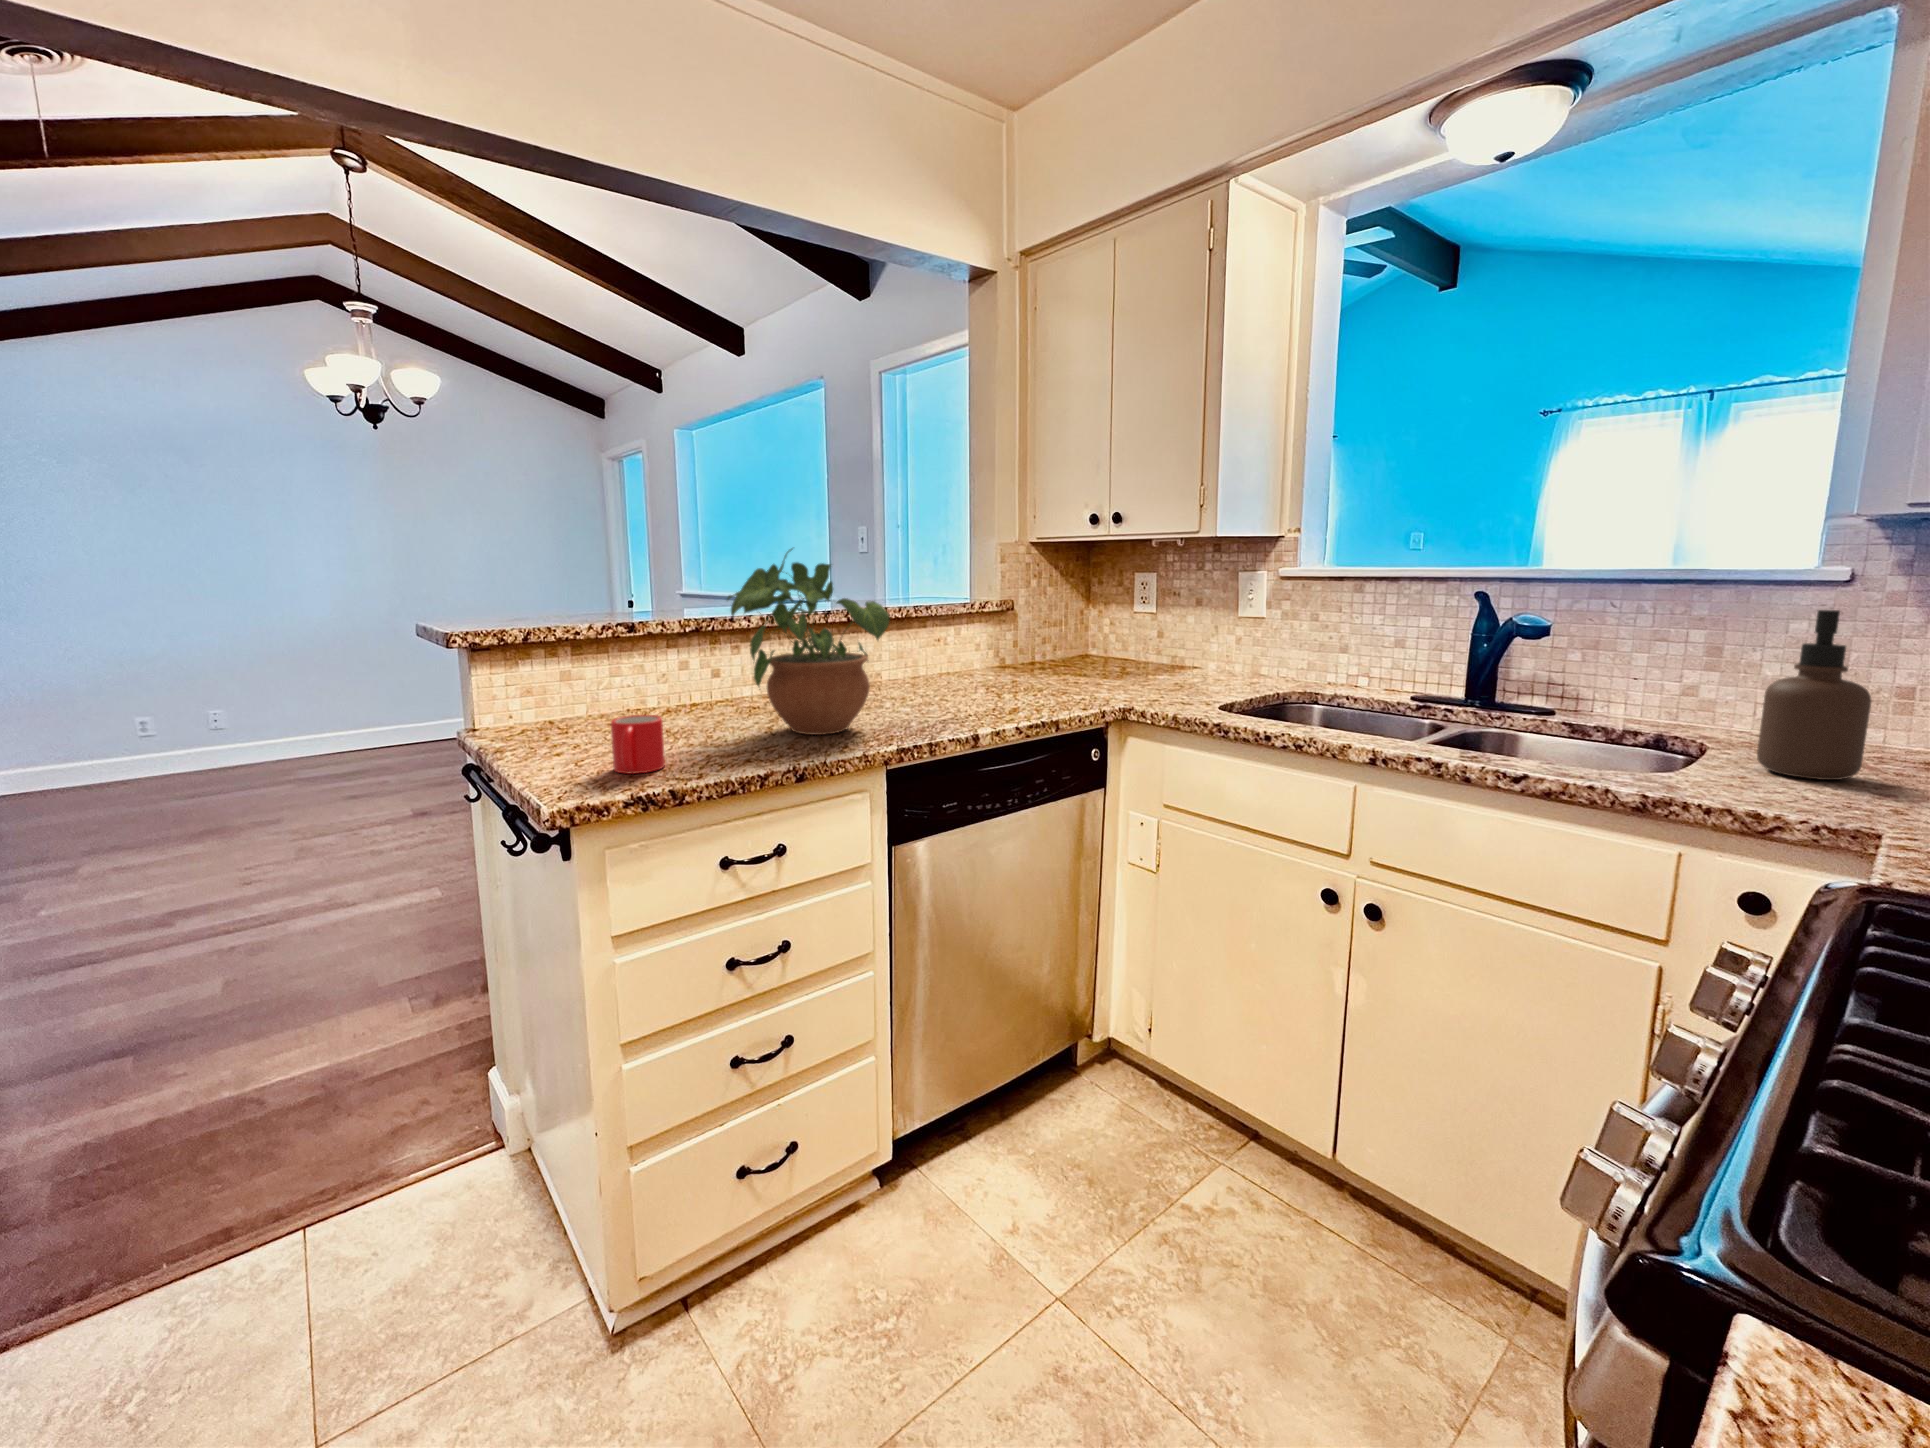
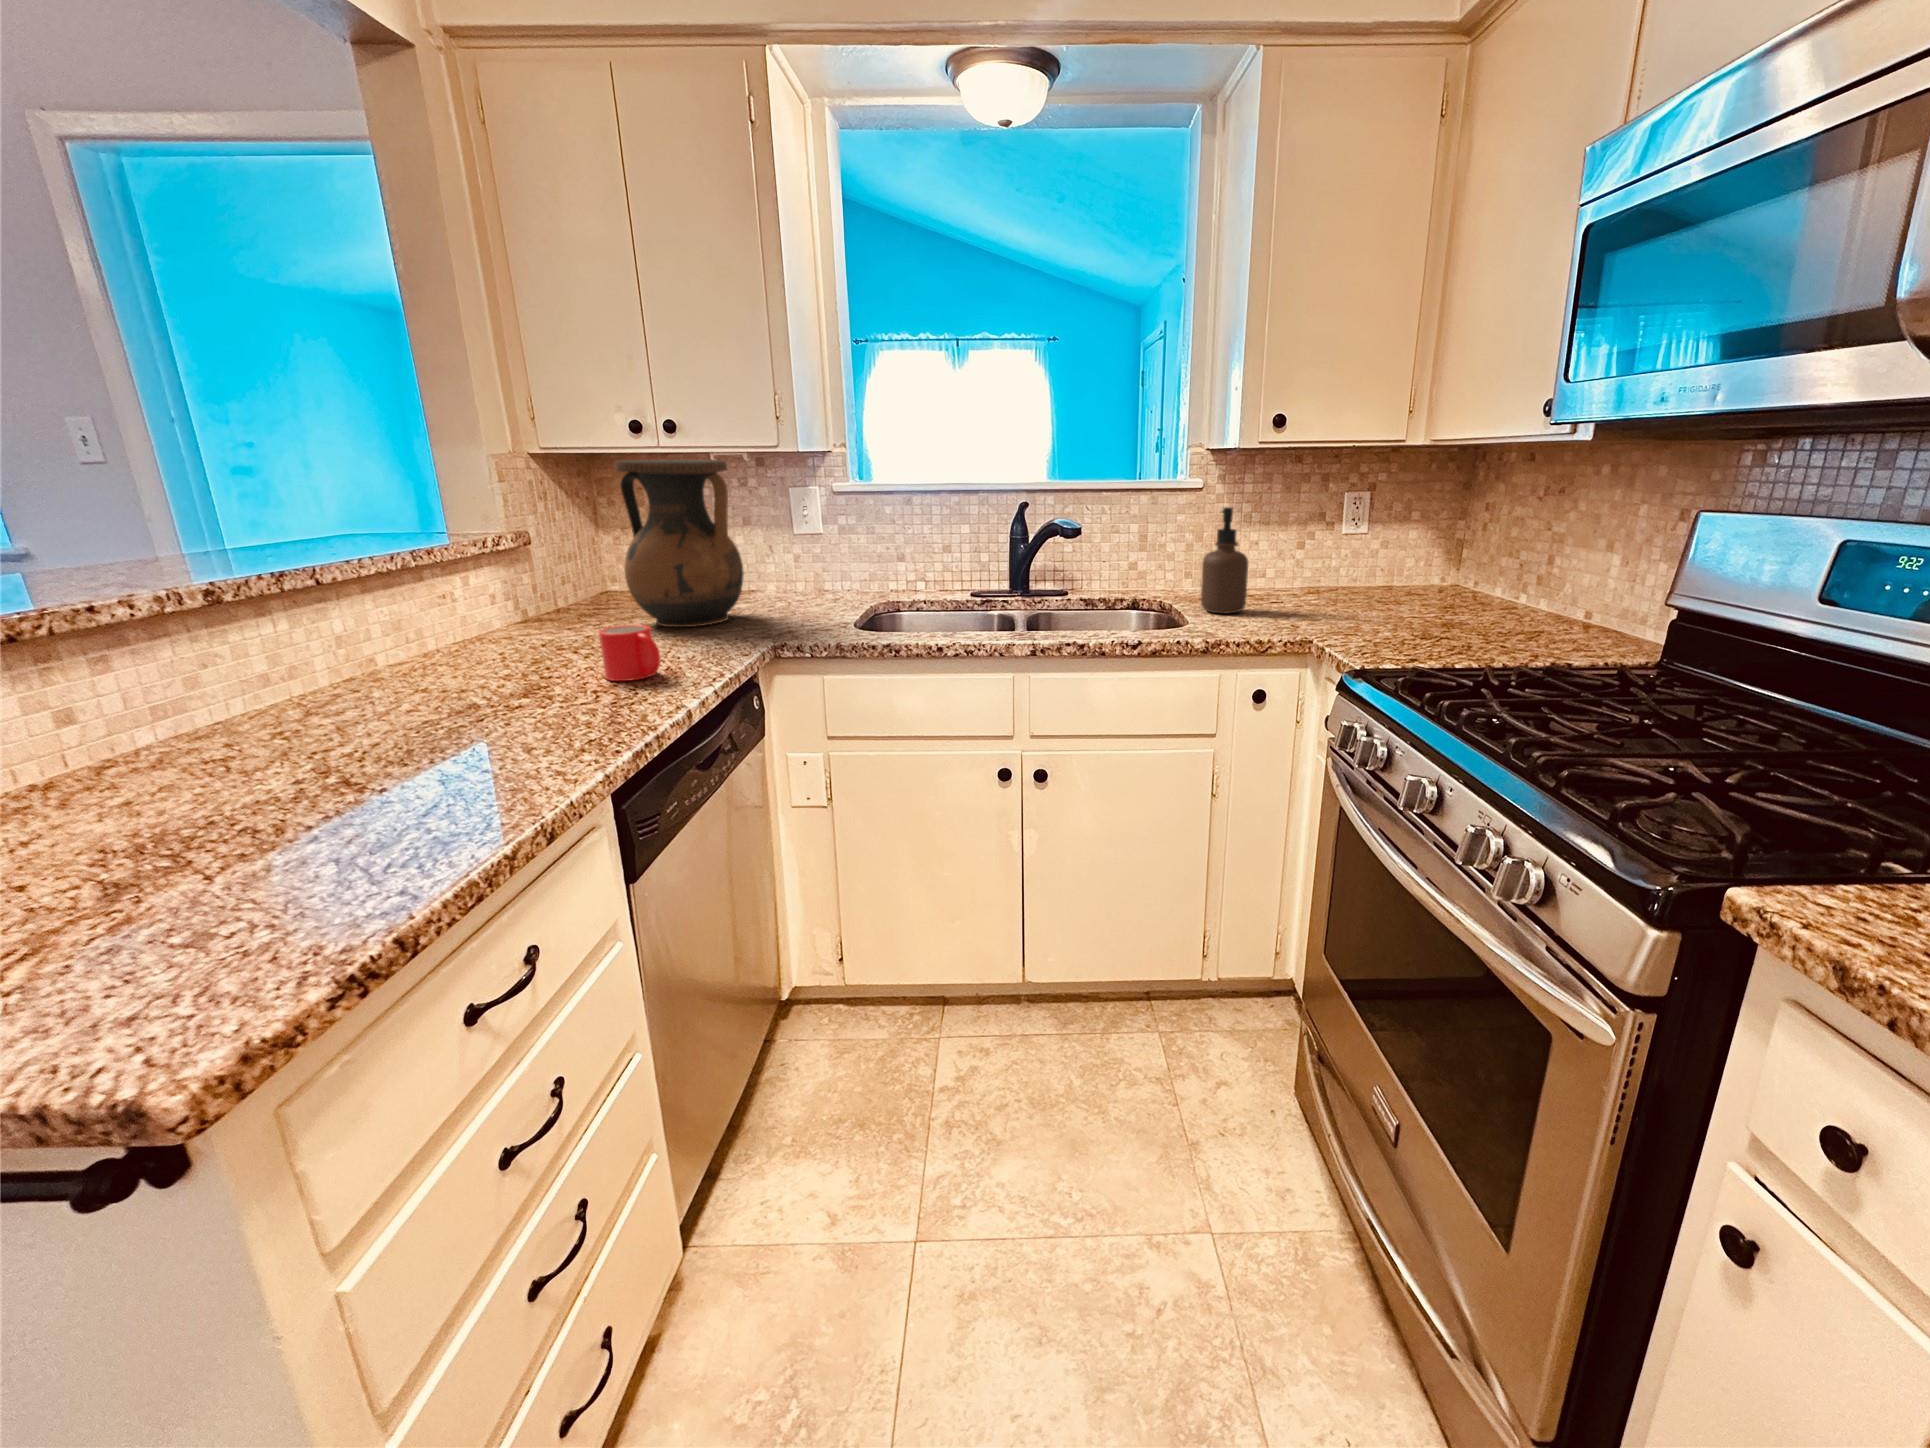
vase: none [1052,546,1148,686] -> present [615,460,744,627]
potted plant: present [728,549,890,735] -> none [188,461,562,776]
mug: present [611,715,665,774] -> present [599,625,661,681]

